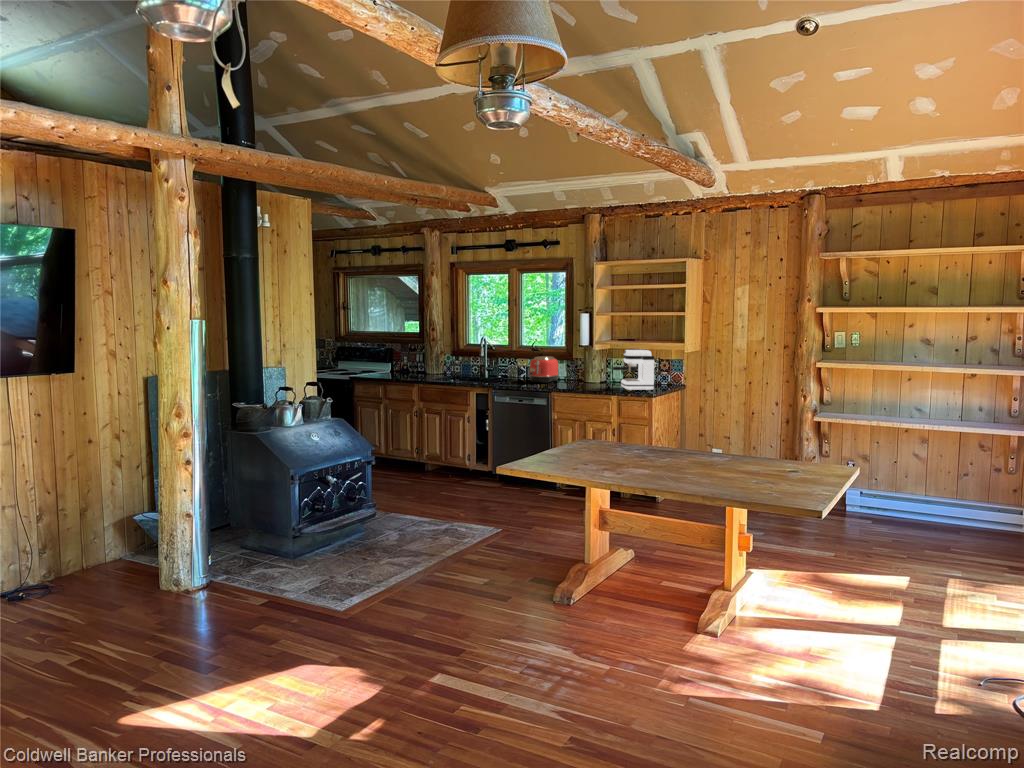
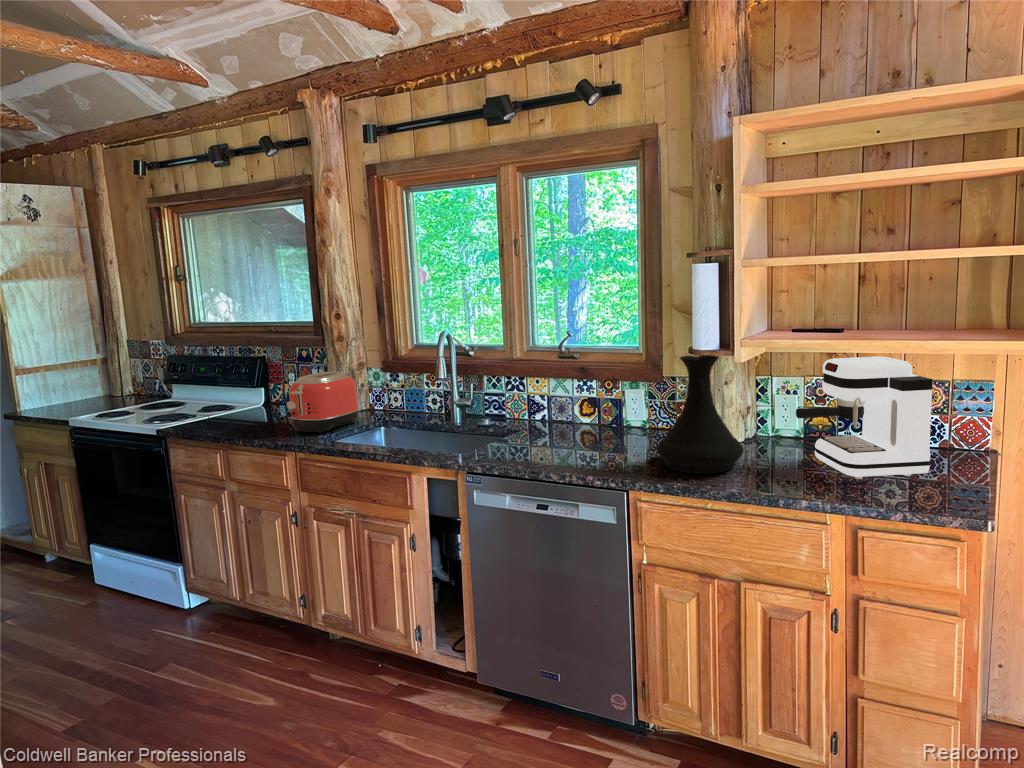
vase: none [564,347,595,389] -> present [657,355,744,474]
toaster: present [530,356,558,383] -> present [286,372,359,433]

